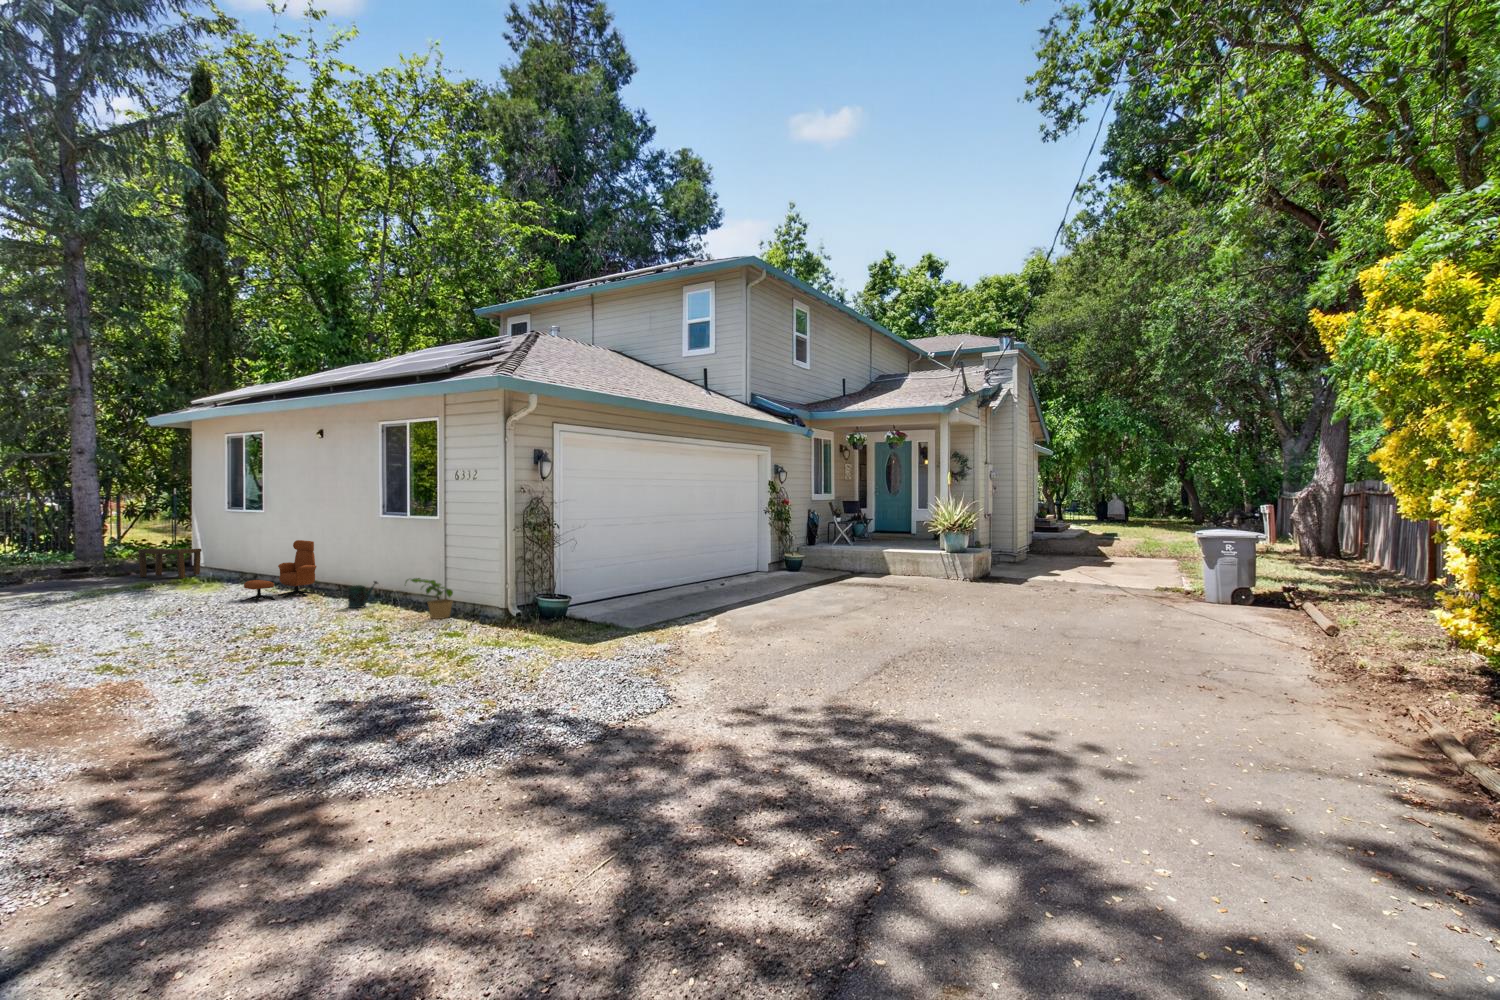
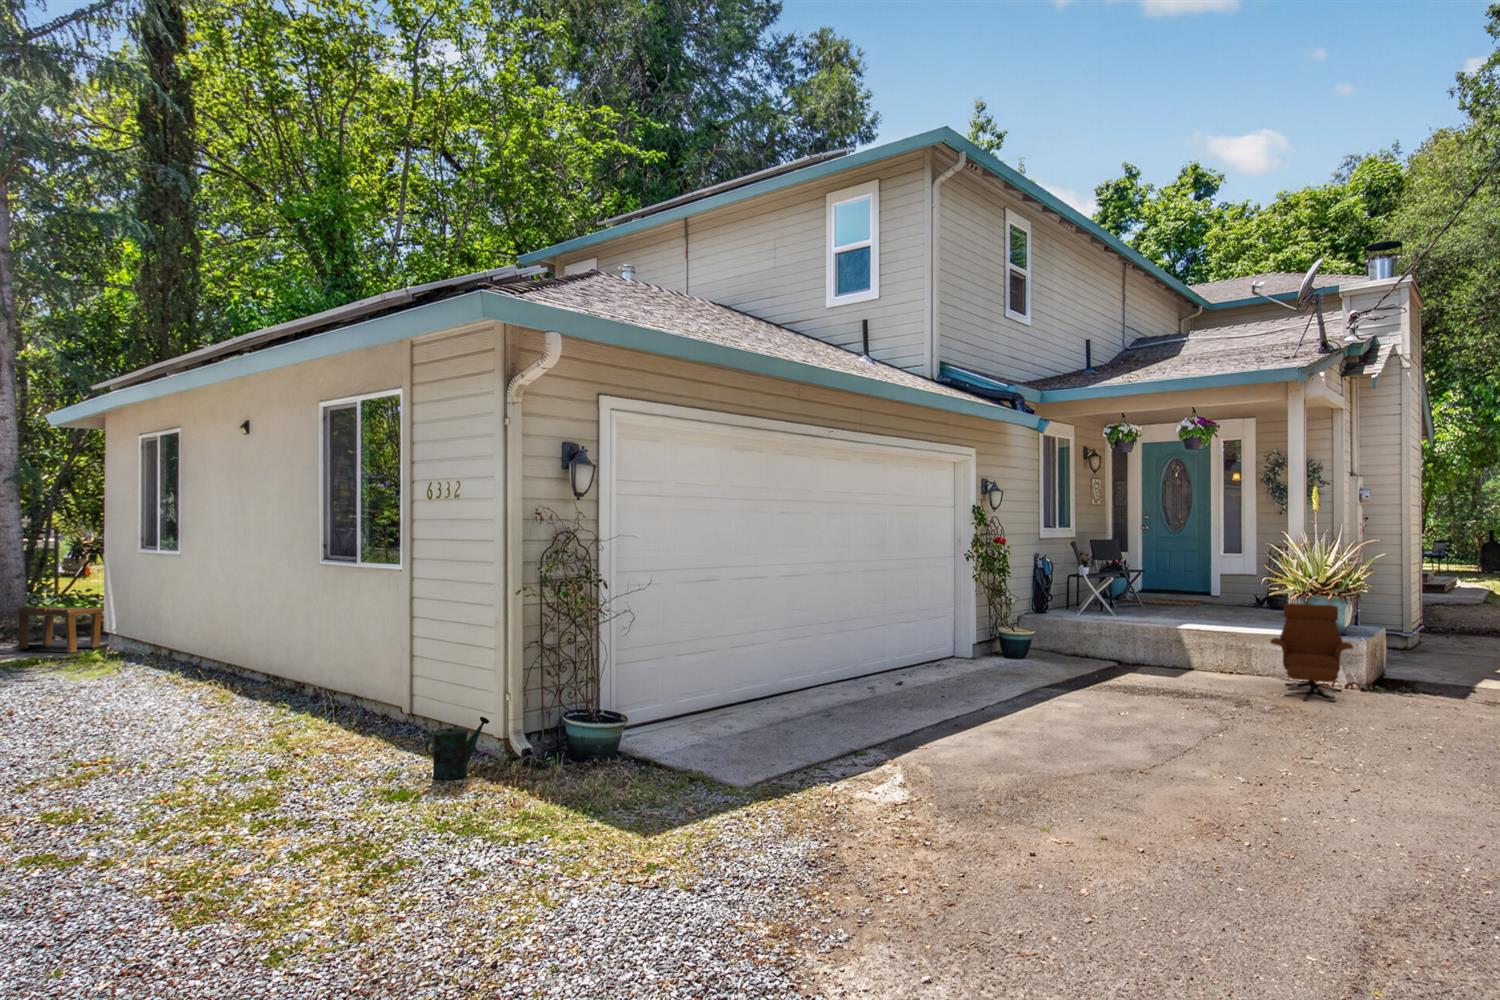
lounge chair: present [240,540,317,602] -> present [1271,603,1353,702]
potted plant: present [406,578,453,619] -> none [333,676,420,749]
watering can: present [348,581,378,608] -> present [425,717,490,780]

